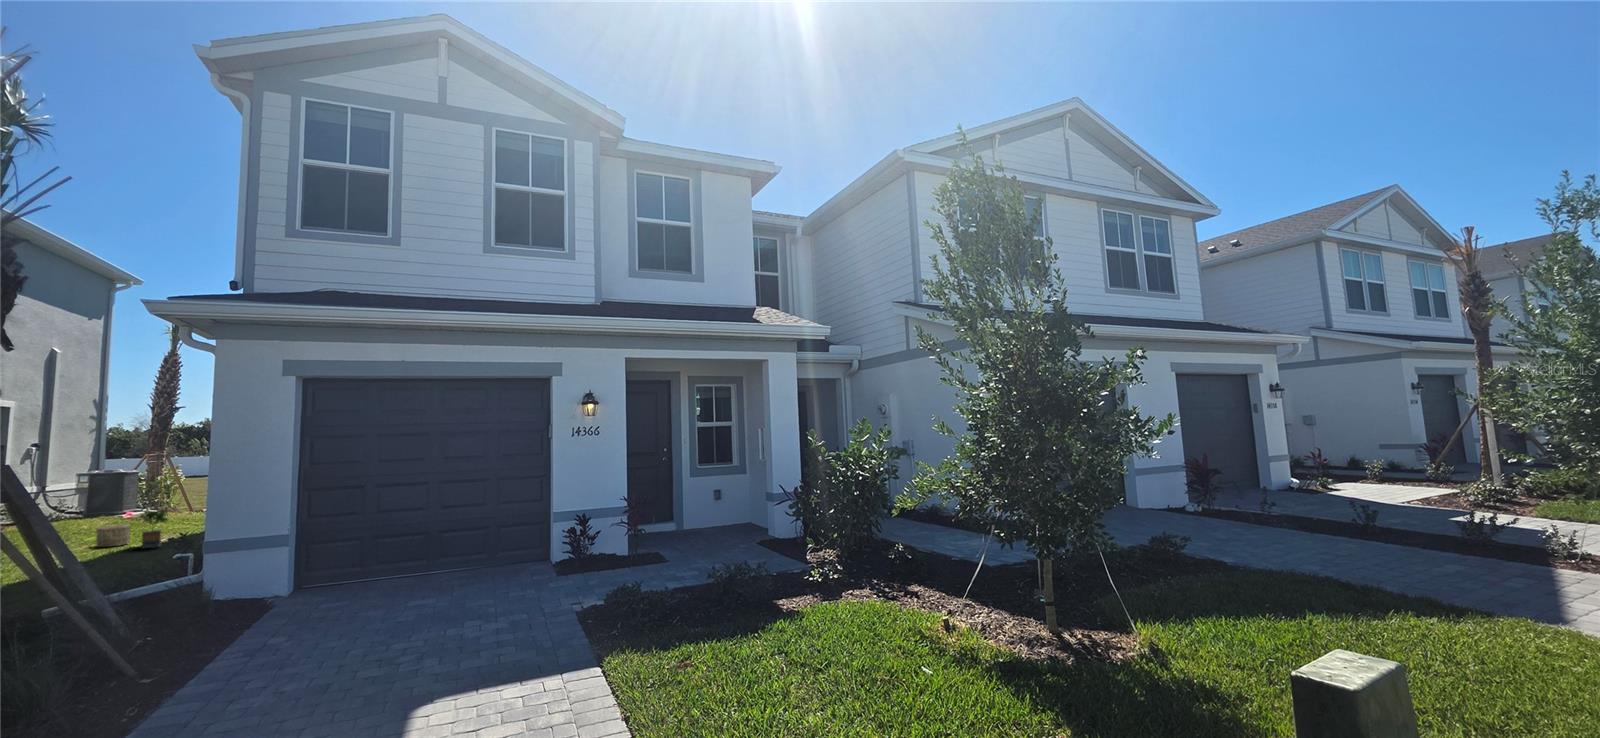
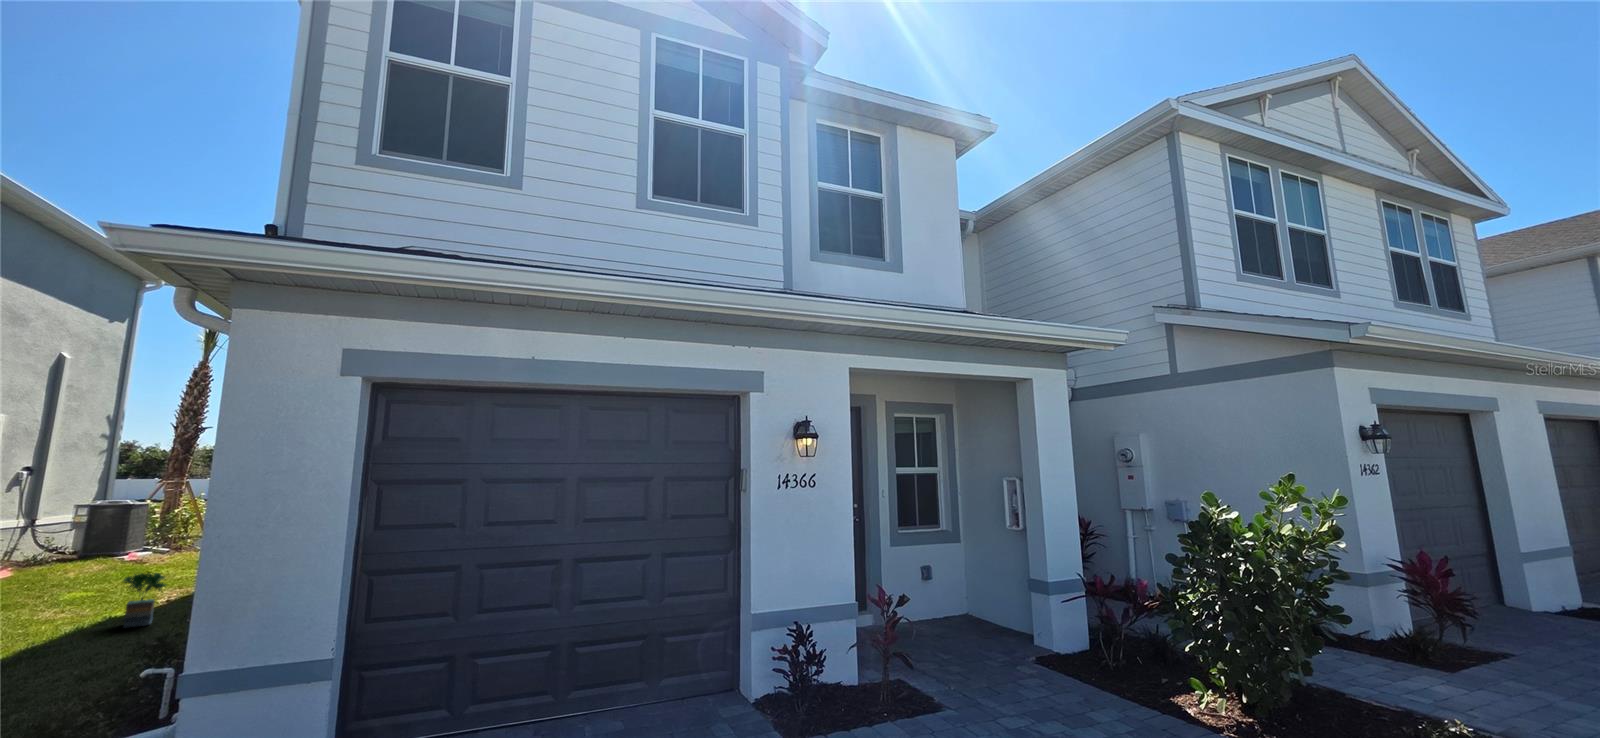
wooden bucket: present [96,524,130,547] -> none [64,588,115,623]

